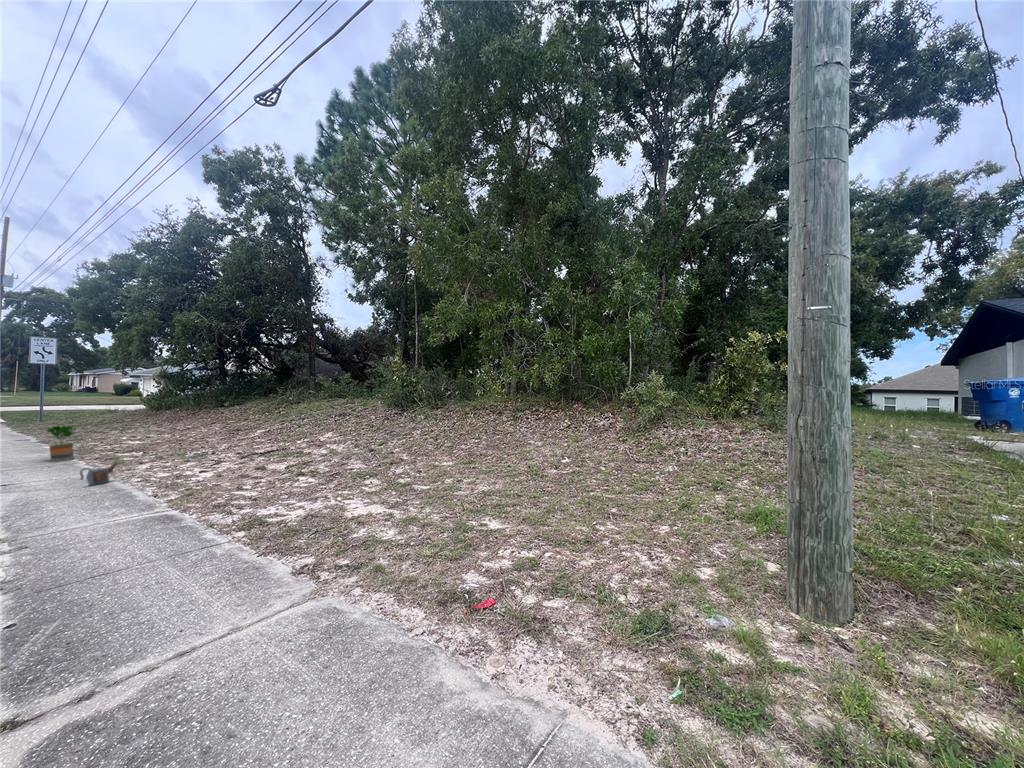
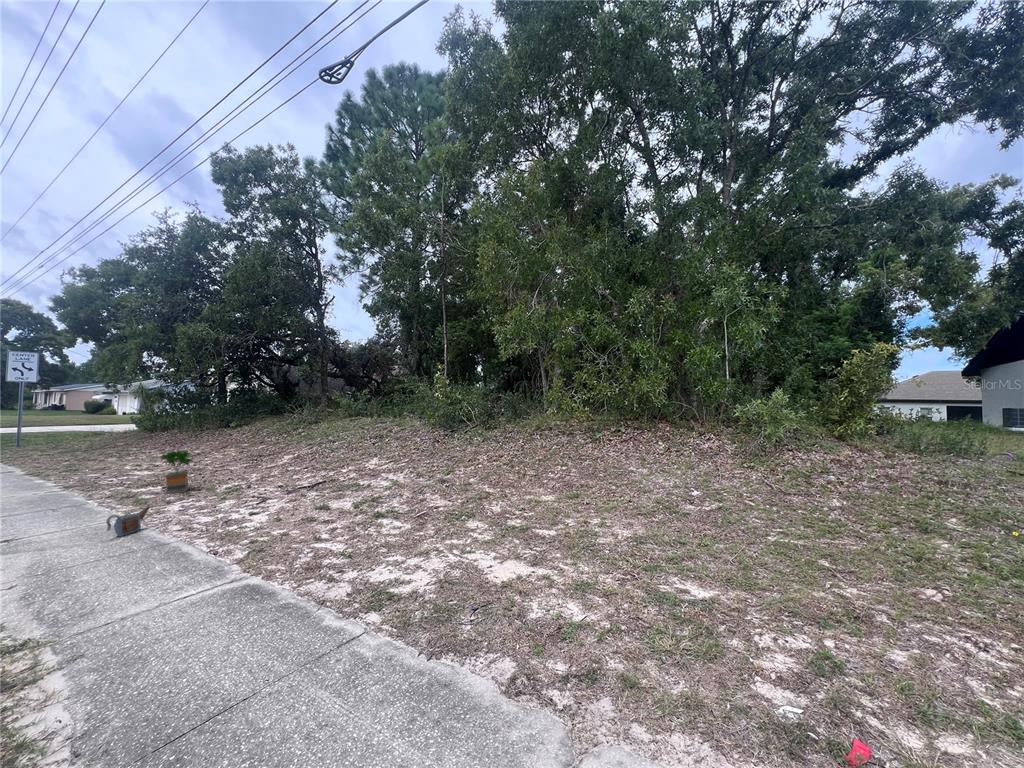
potted tree: present [47,425,76,462] -> present [161,450,193,494]

